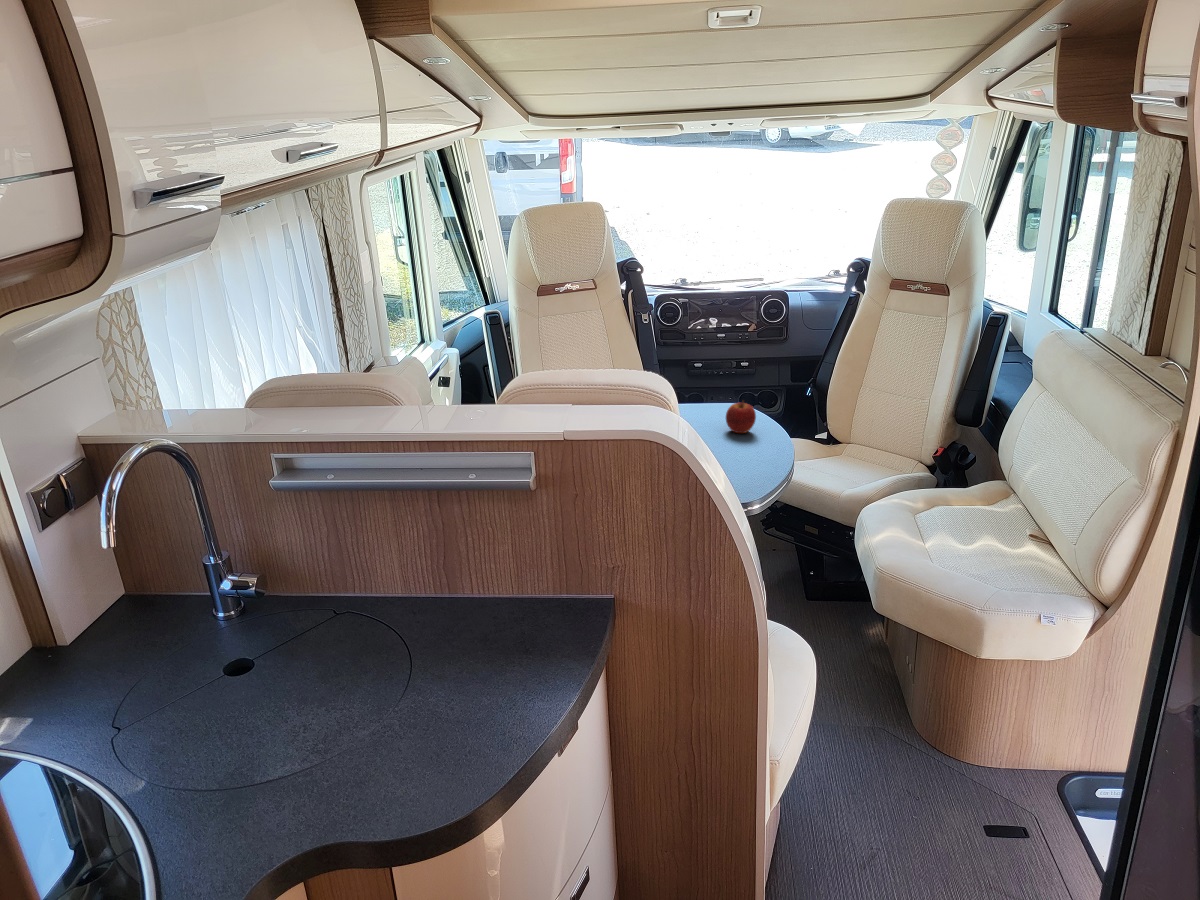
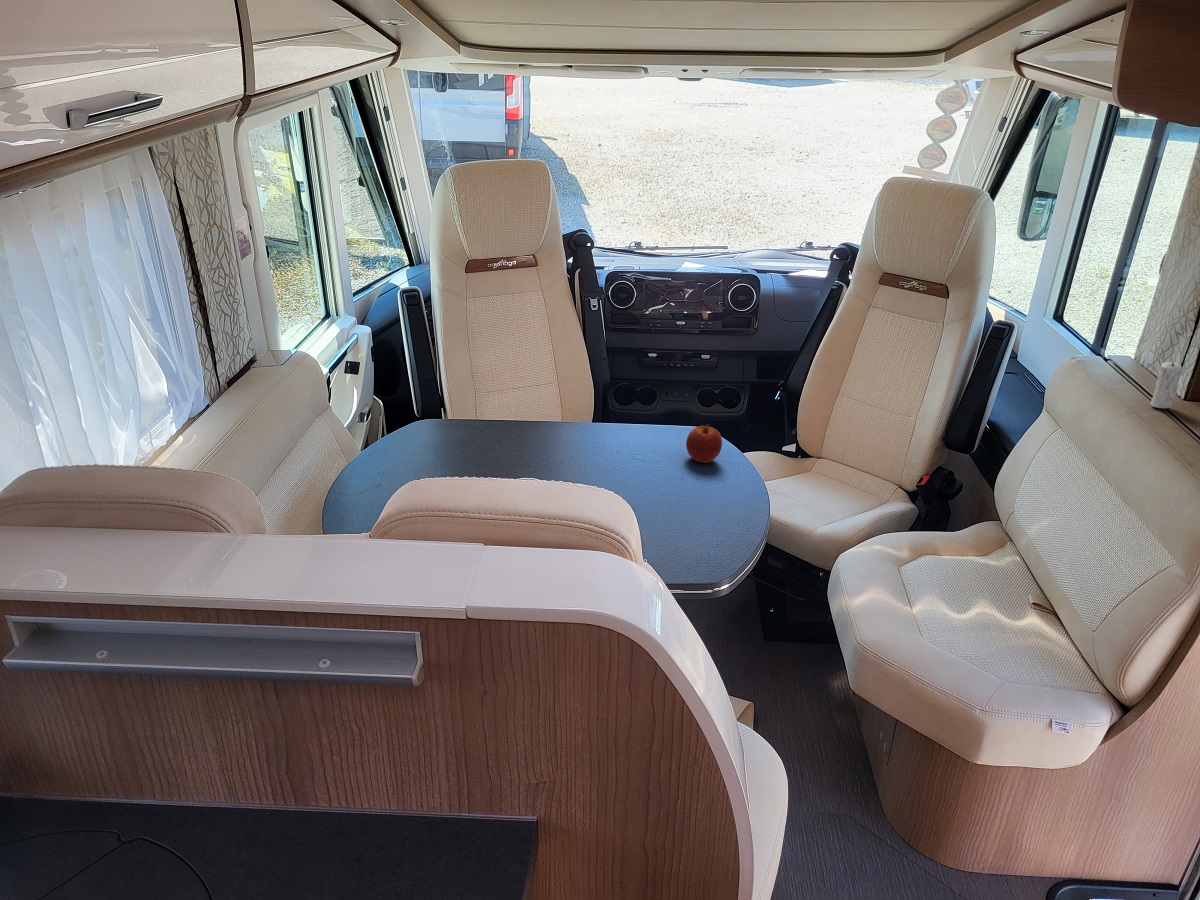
candle: none [1118,312,1144,358] -> present [1151,358,1184,408]

